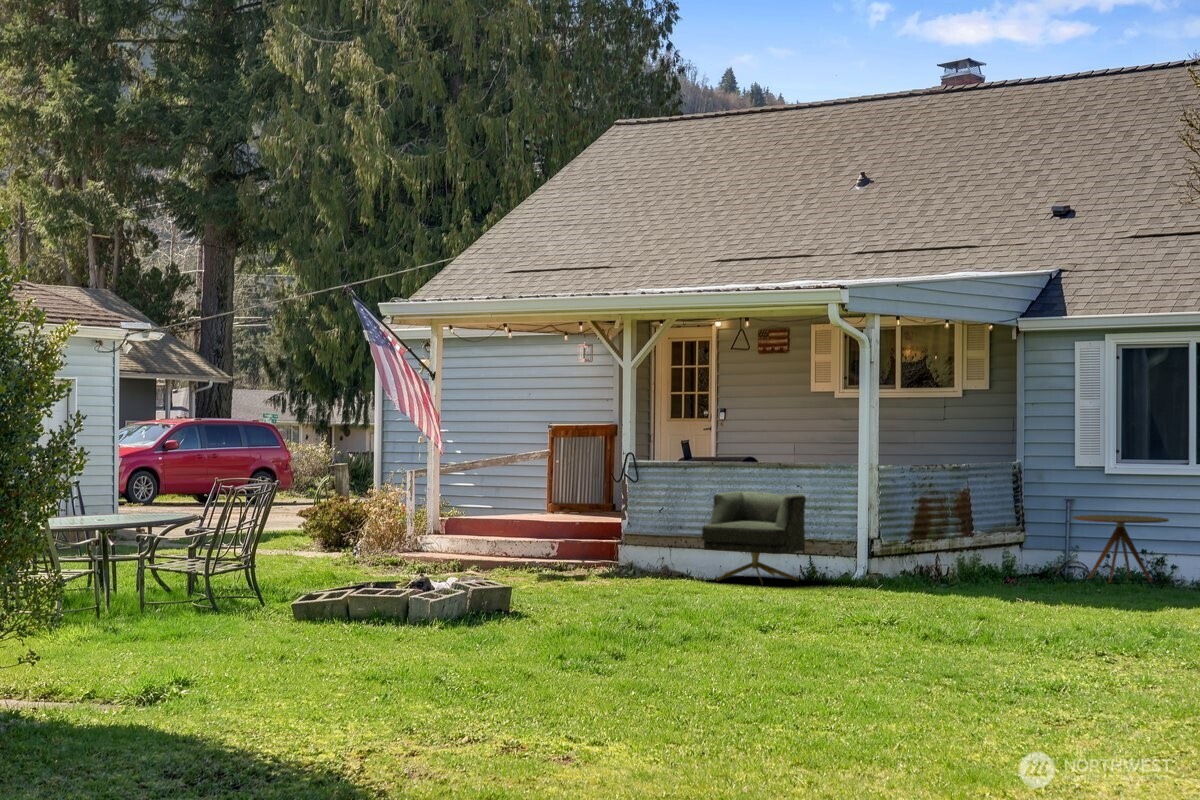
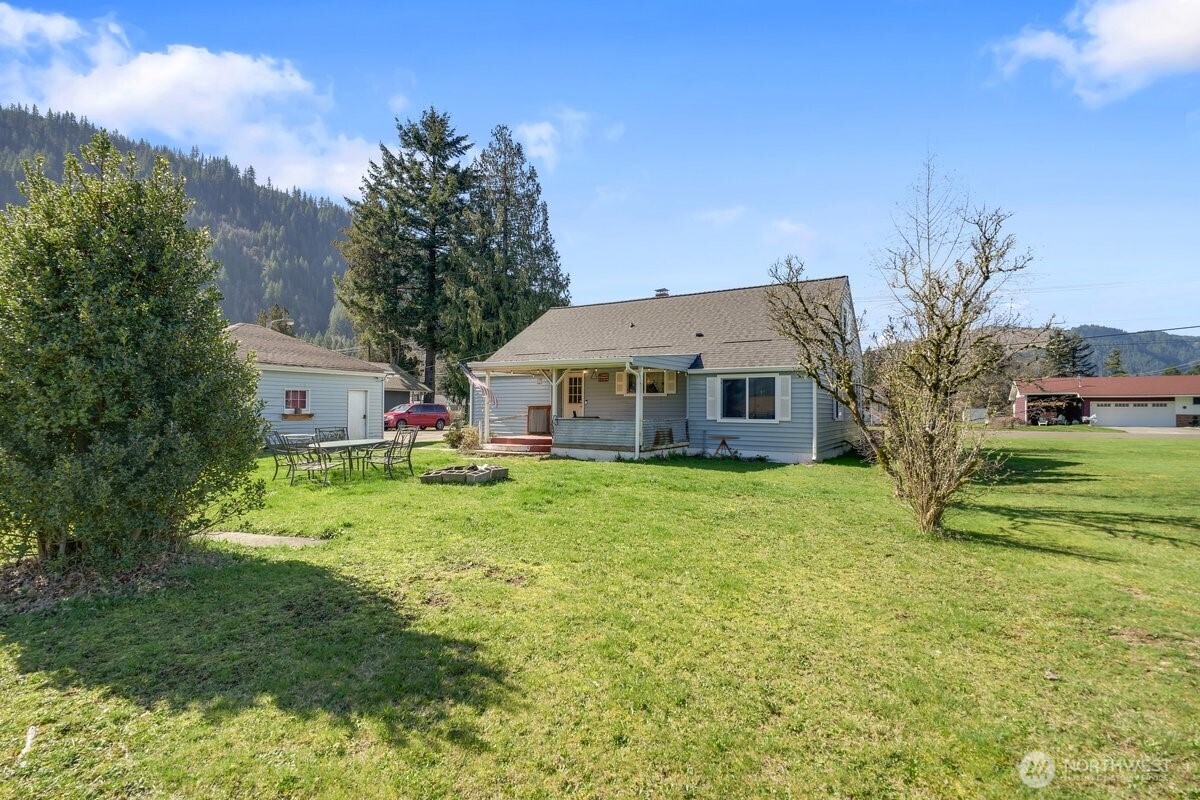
armchair: present [702,491,806,583] -> none [581,429,617,463]

